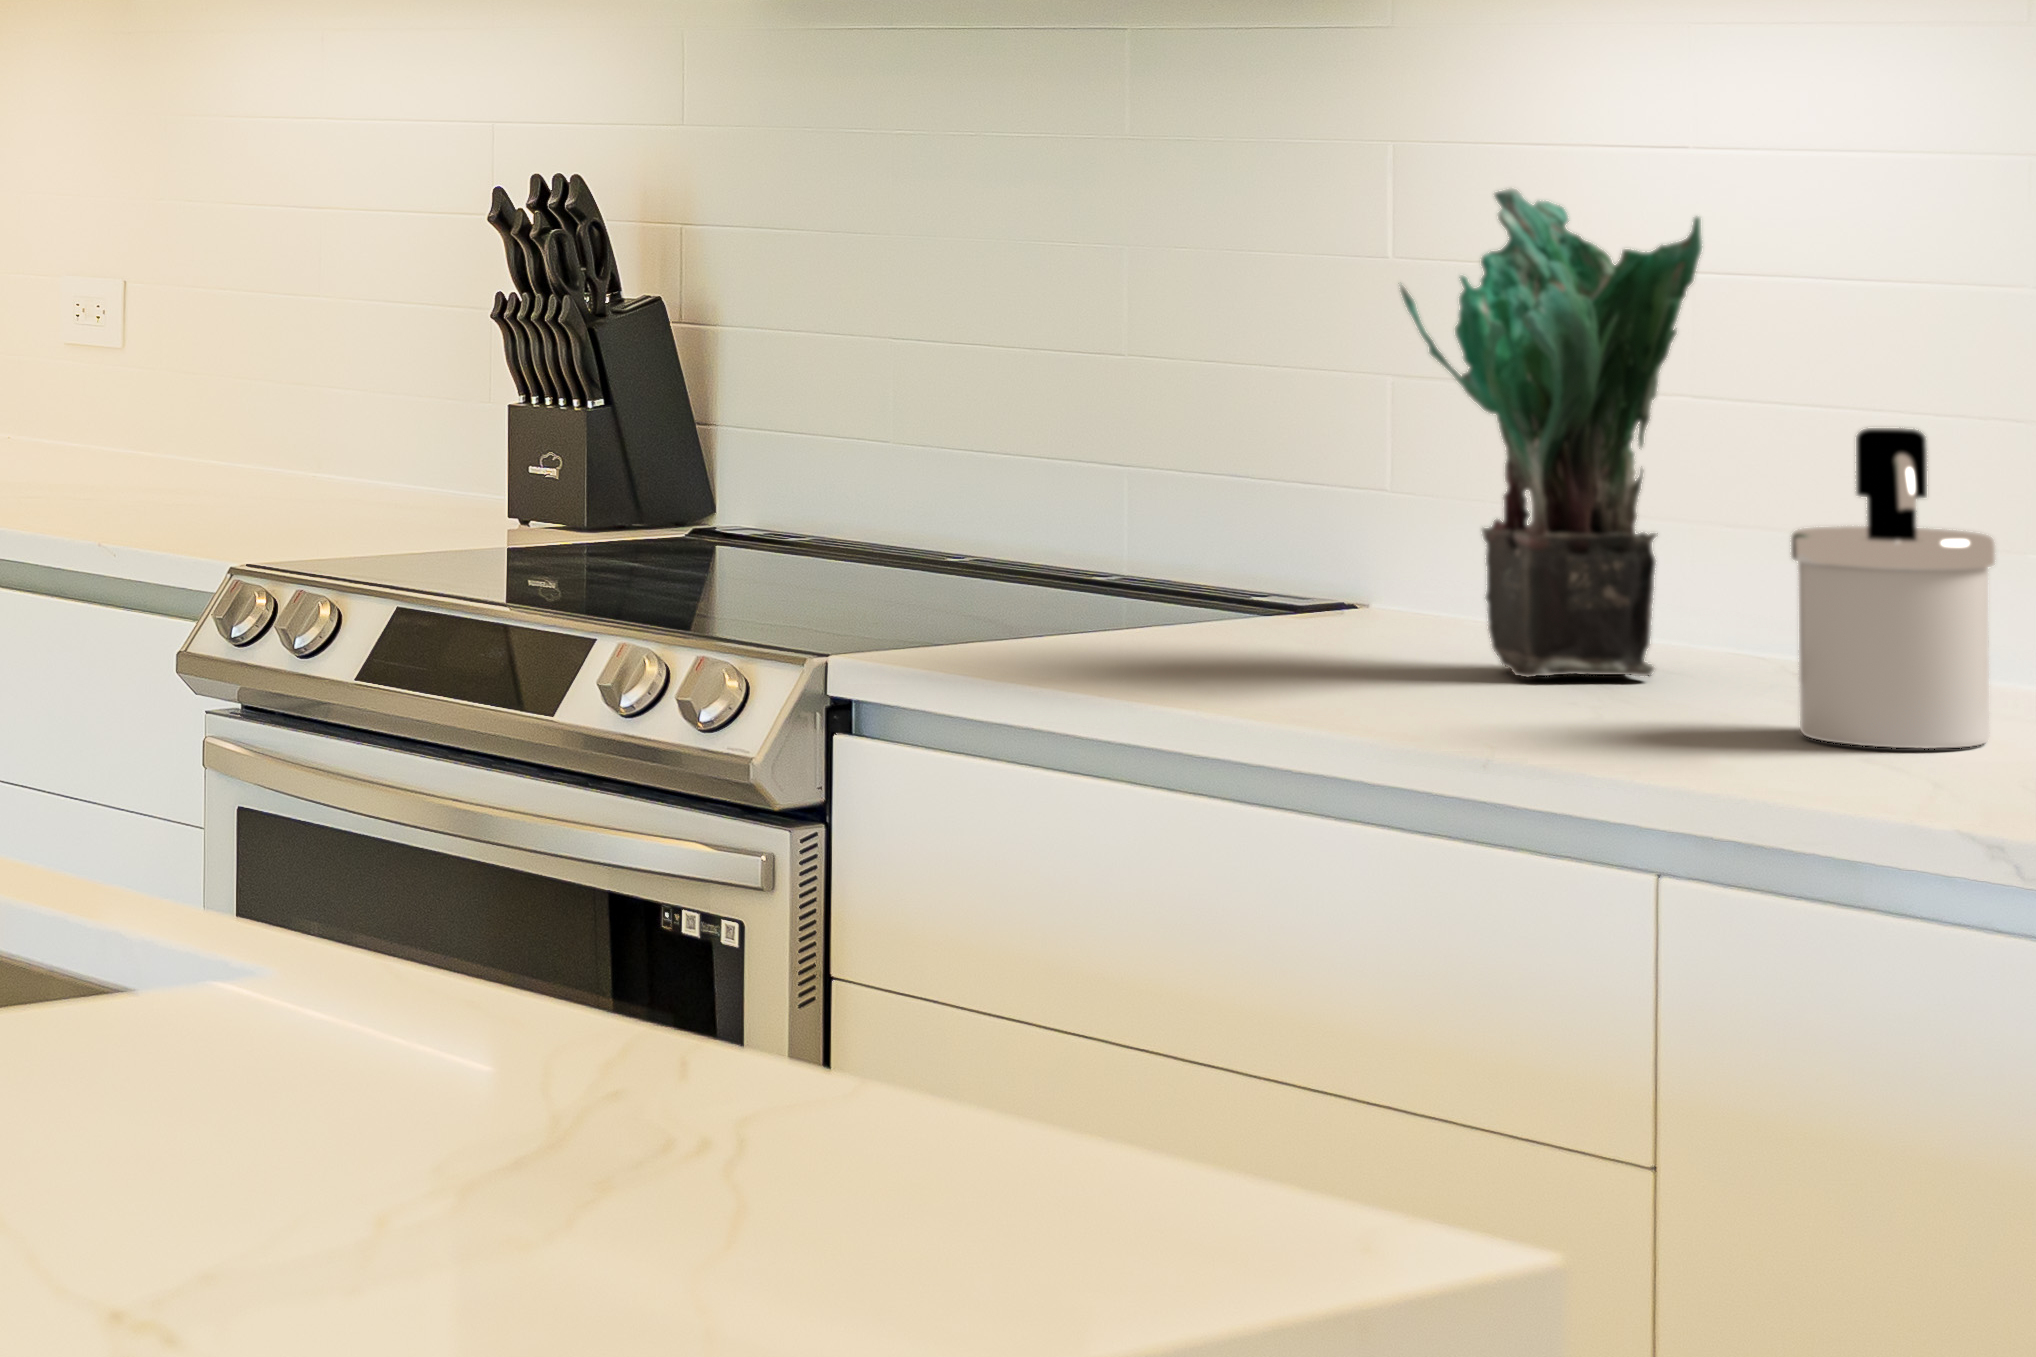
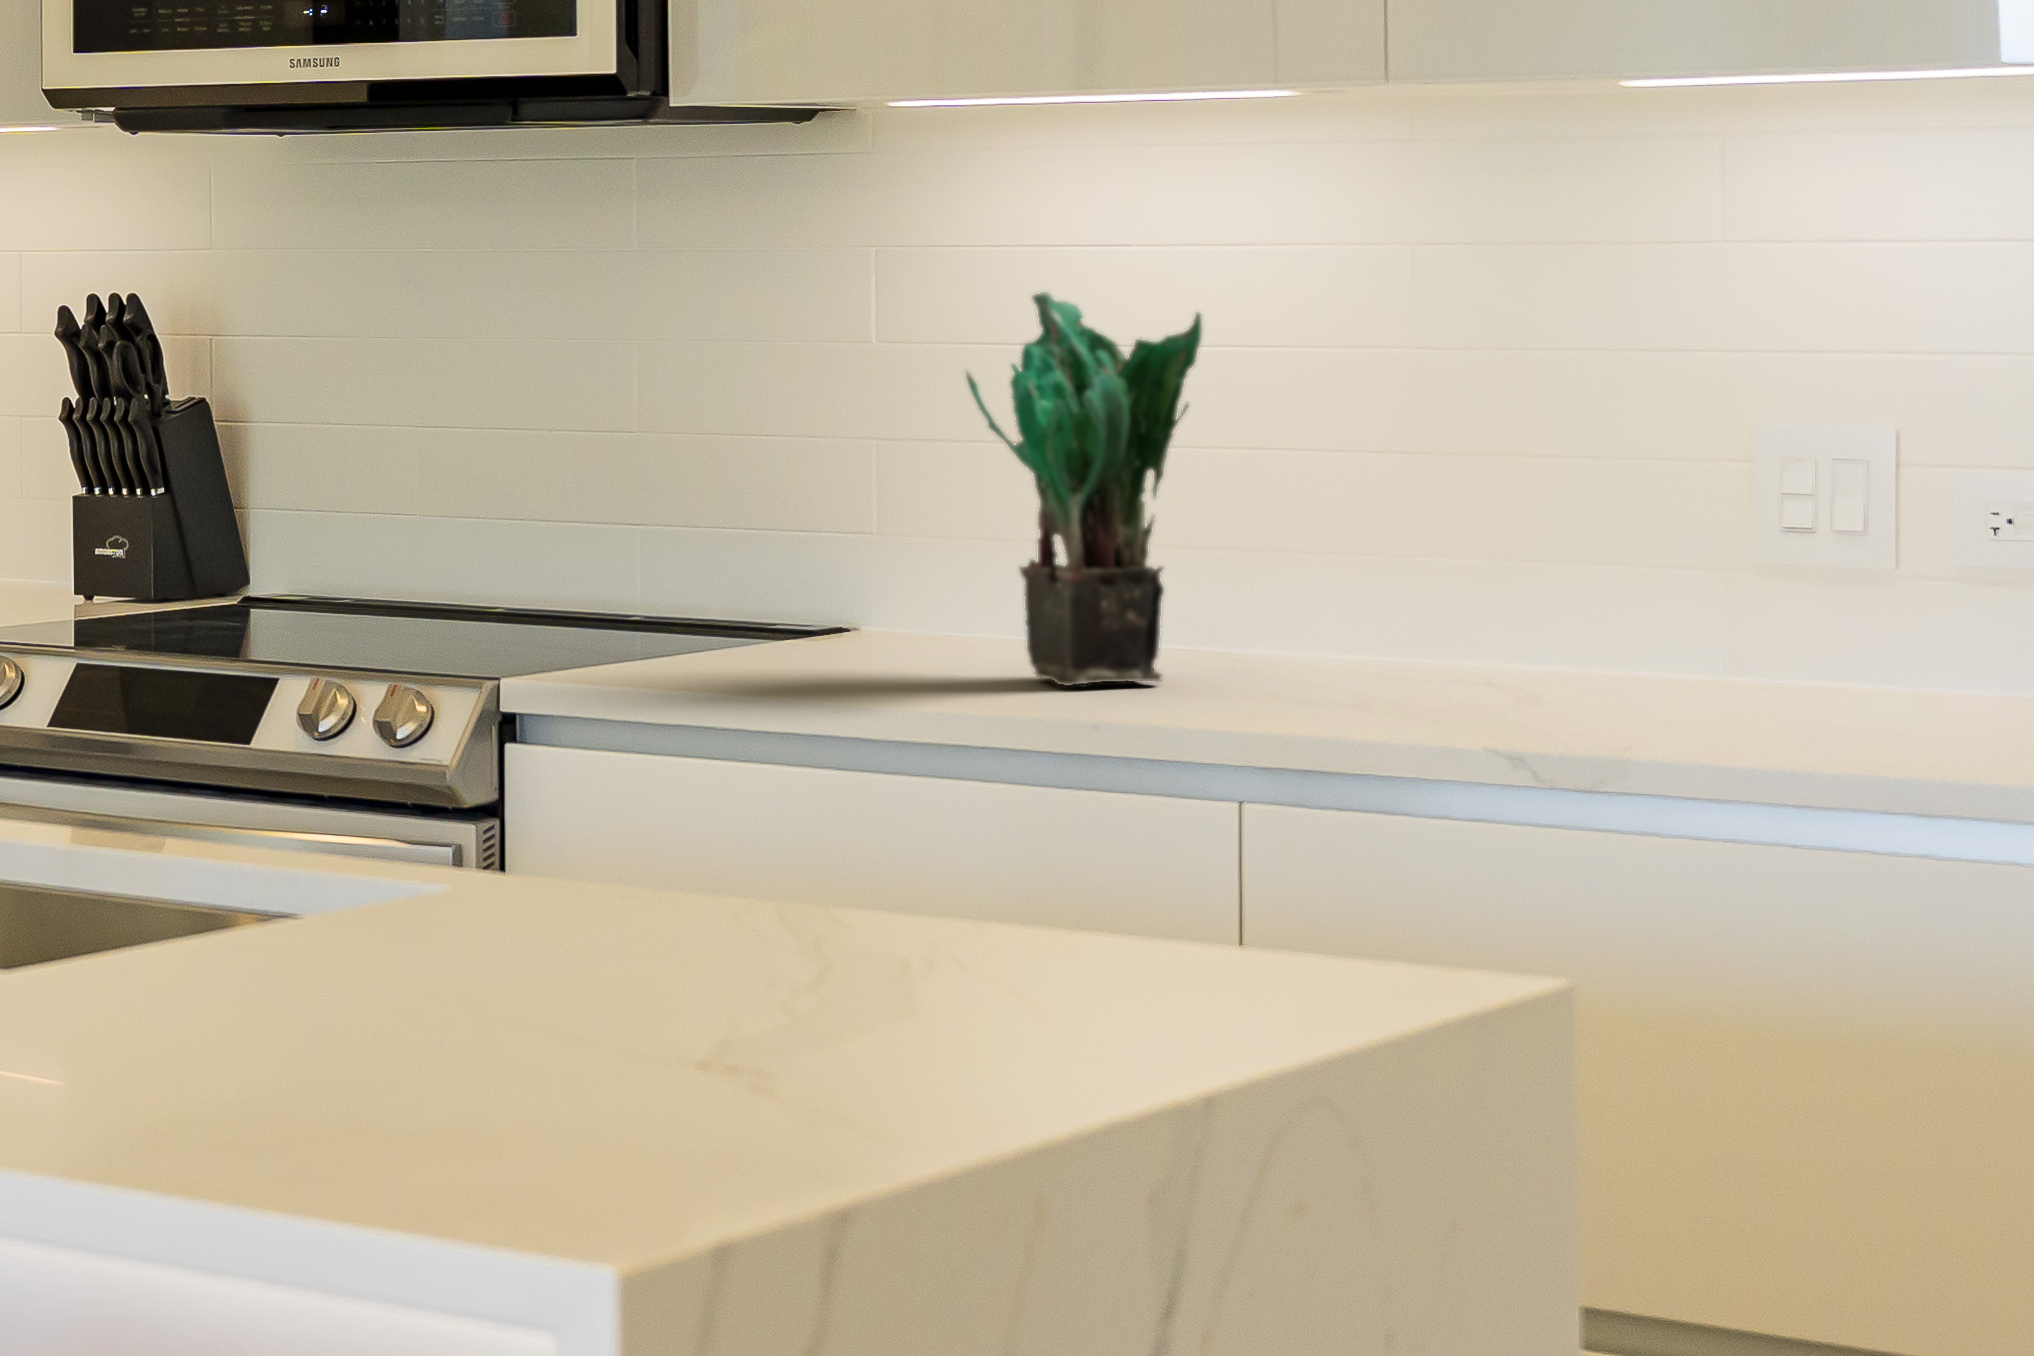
soap dispenser: present [1791,428,1995,749] -> none [1315,478,1471,729]

